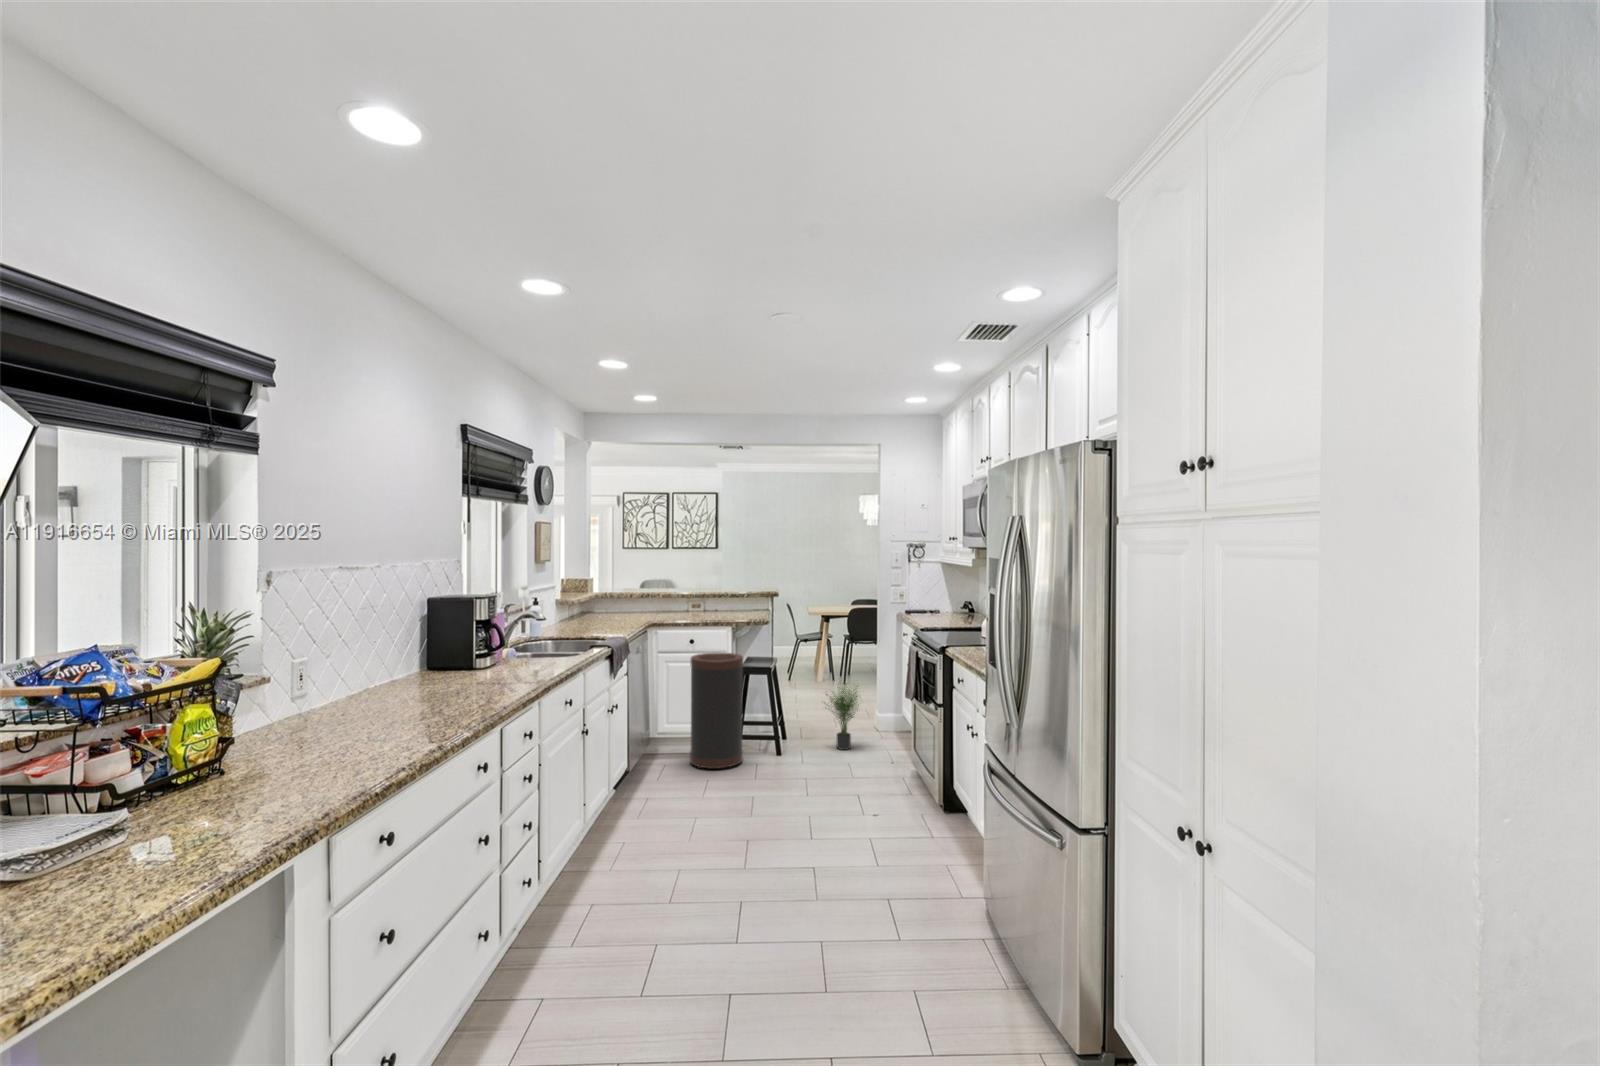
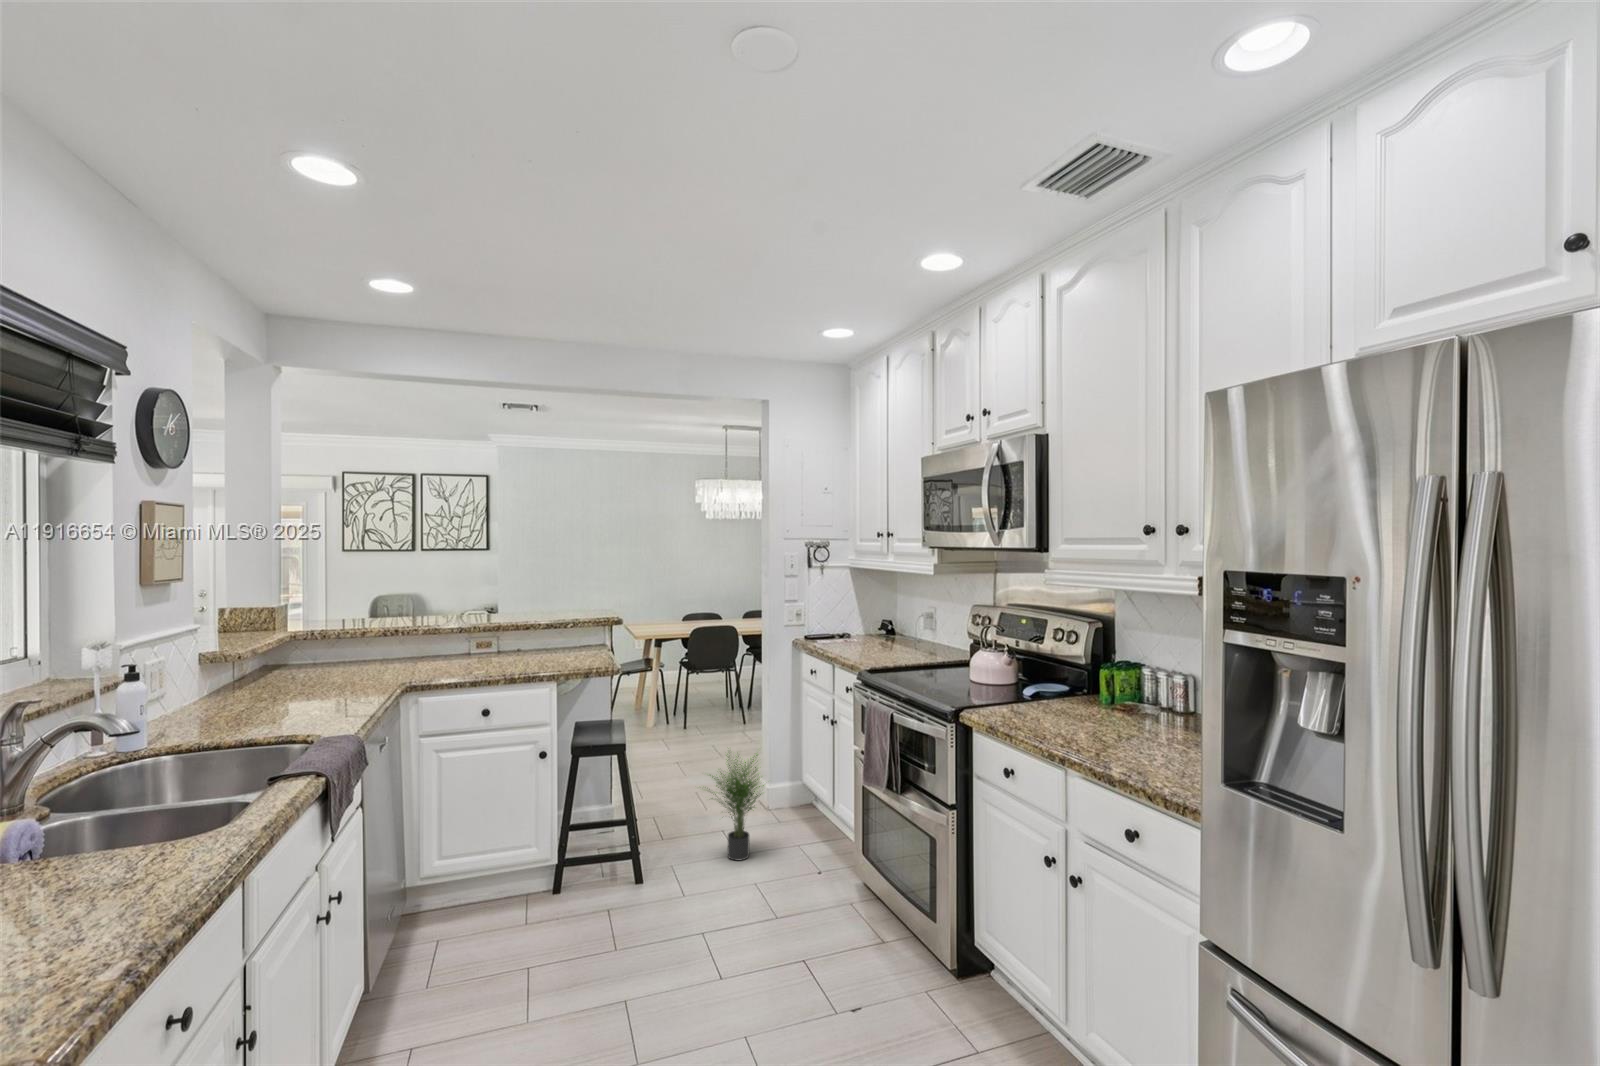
trash can: present [690,653,743,768] -> none [488,729,585,946]

